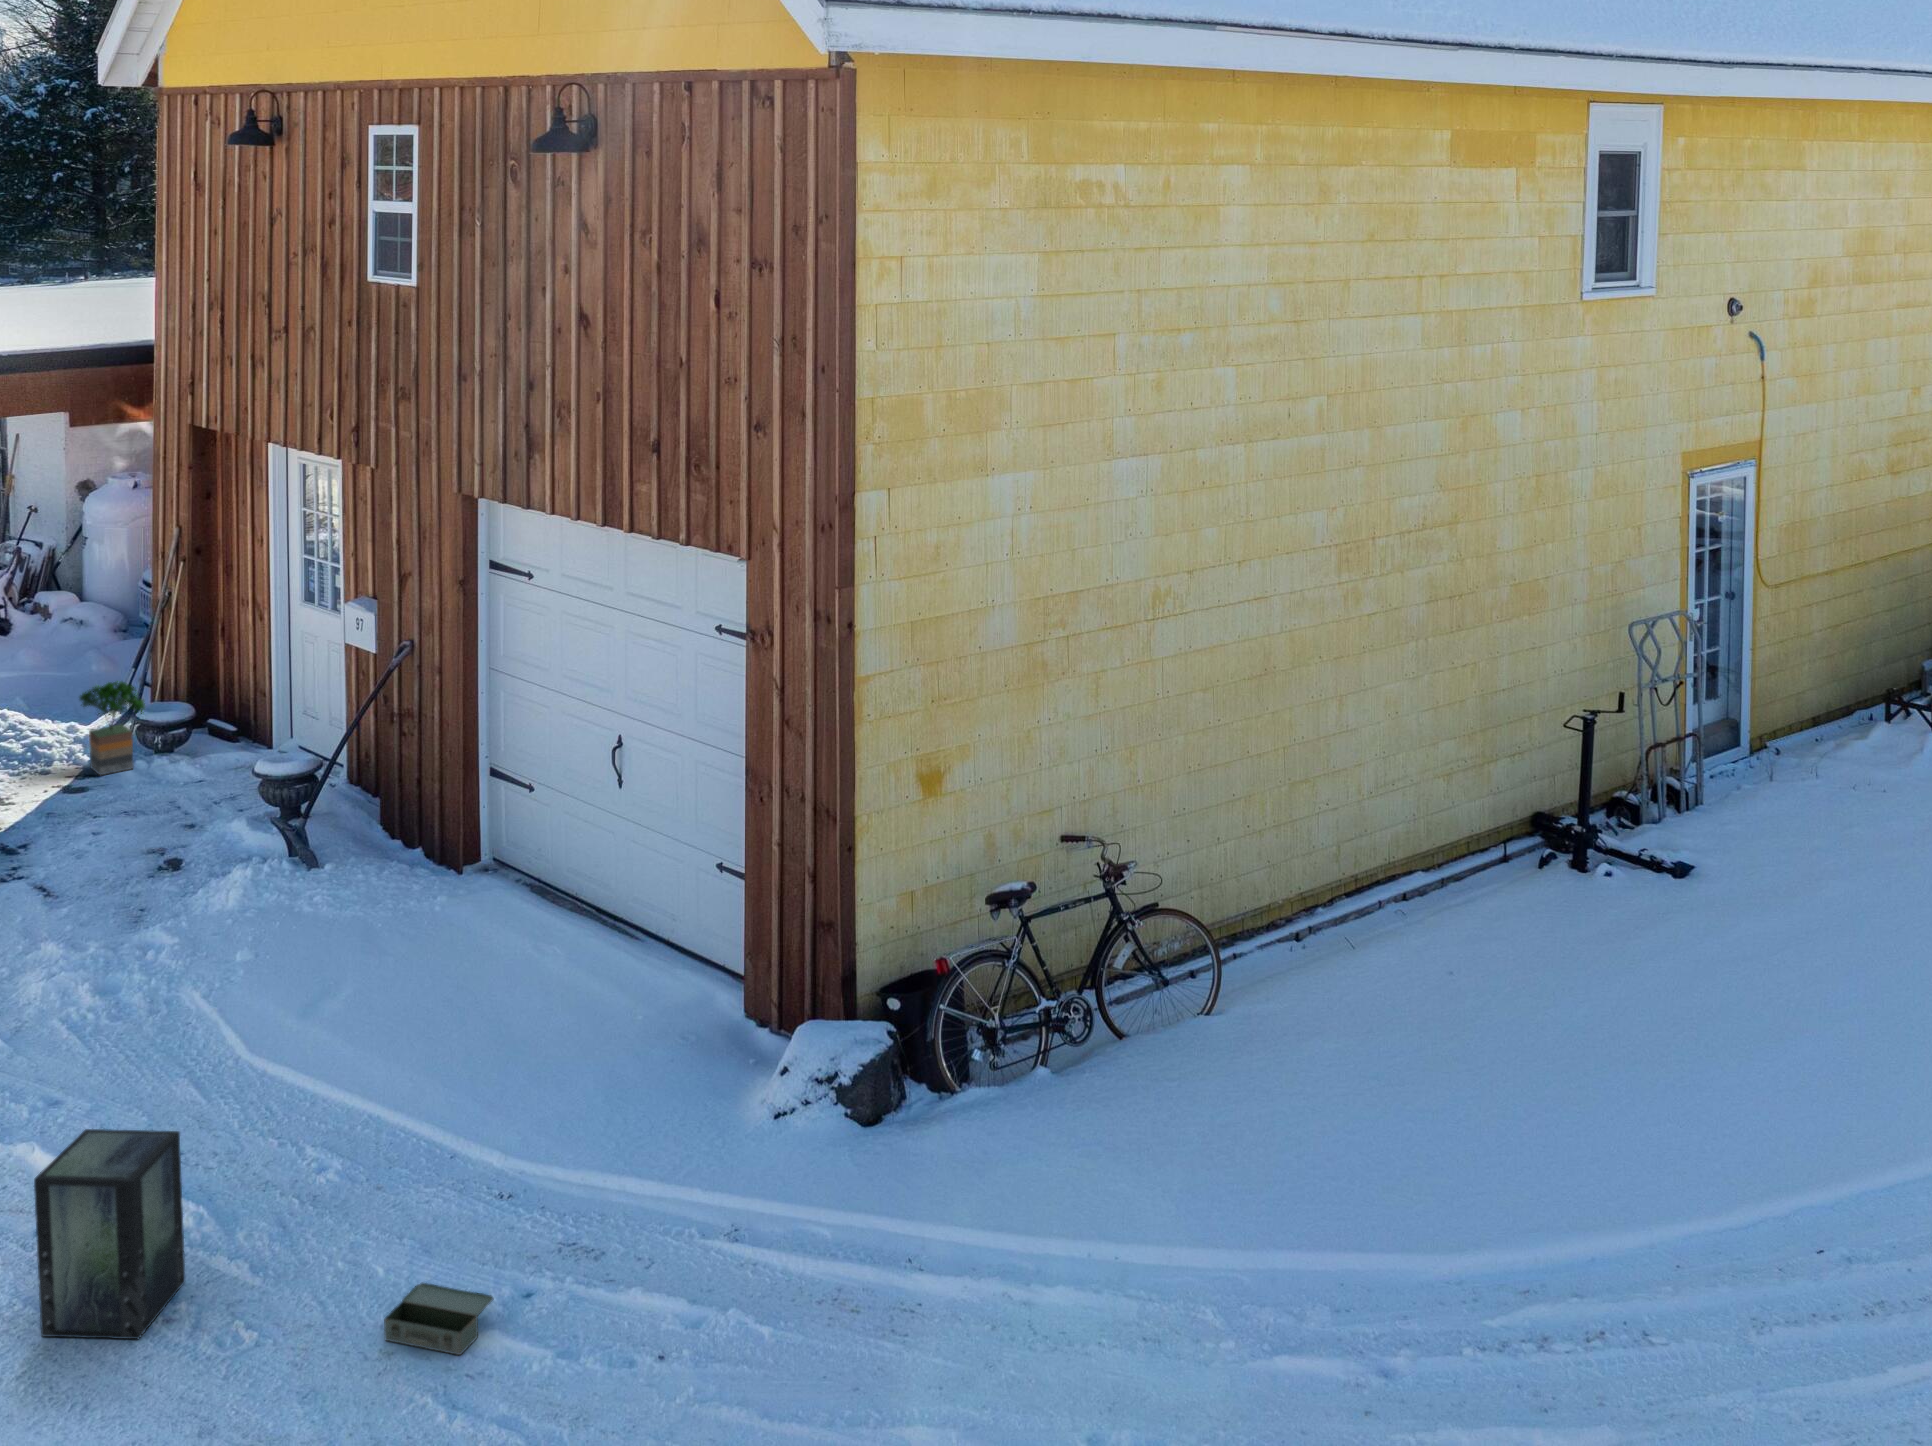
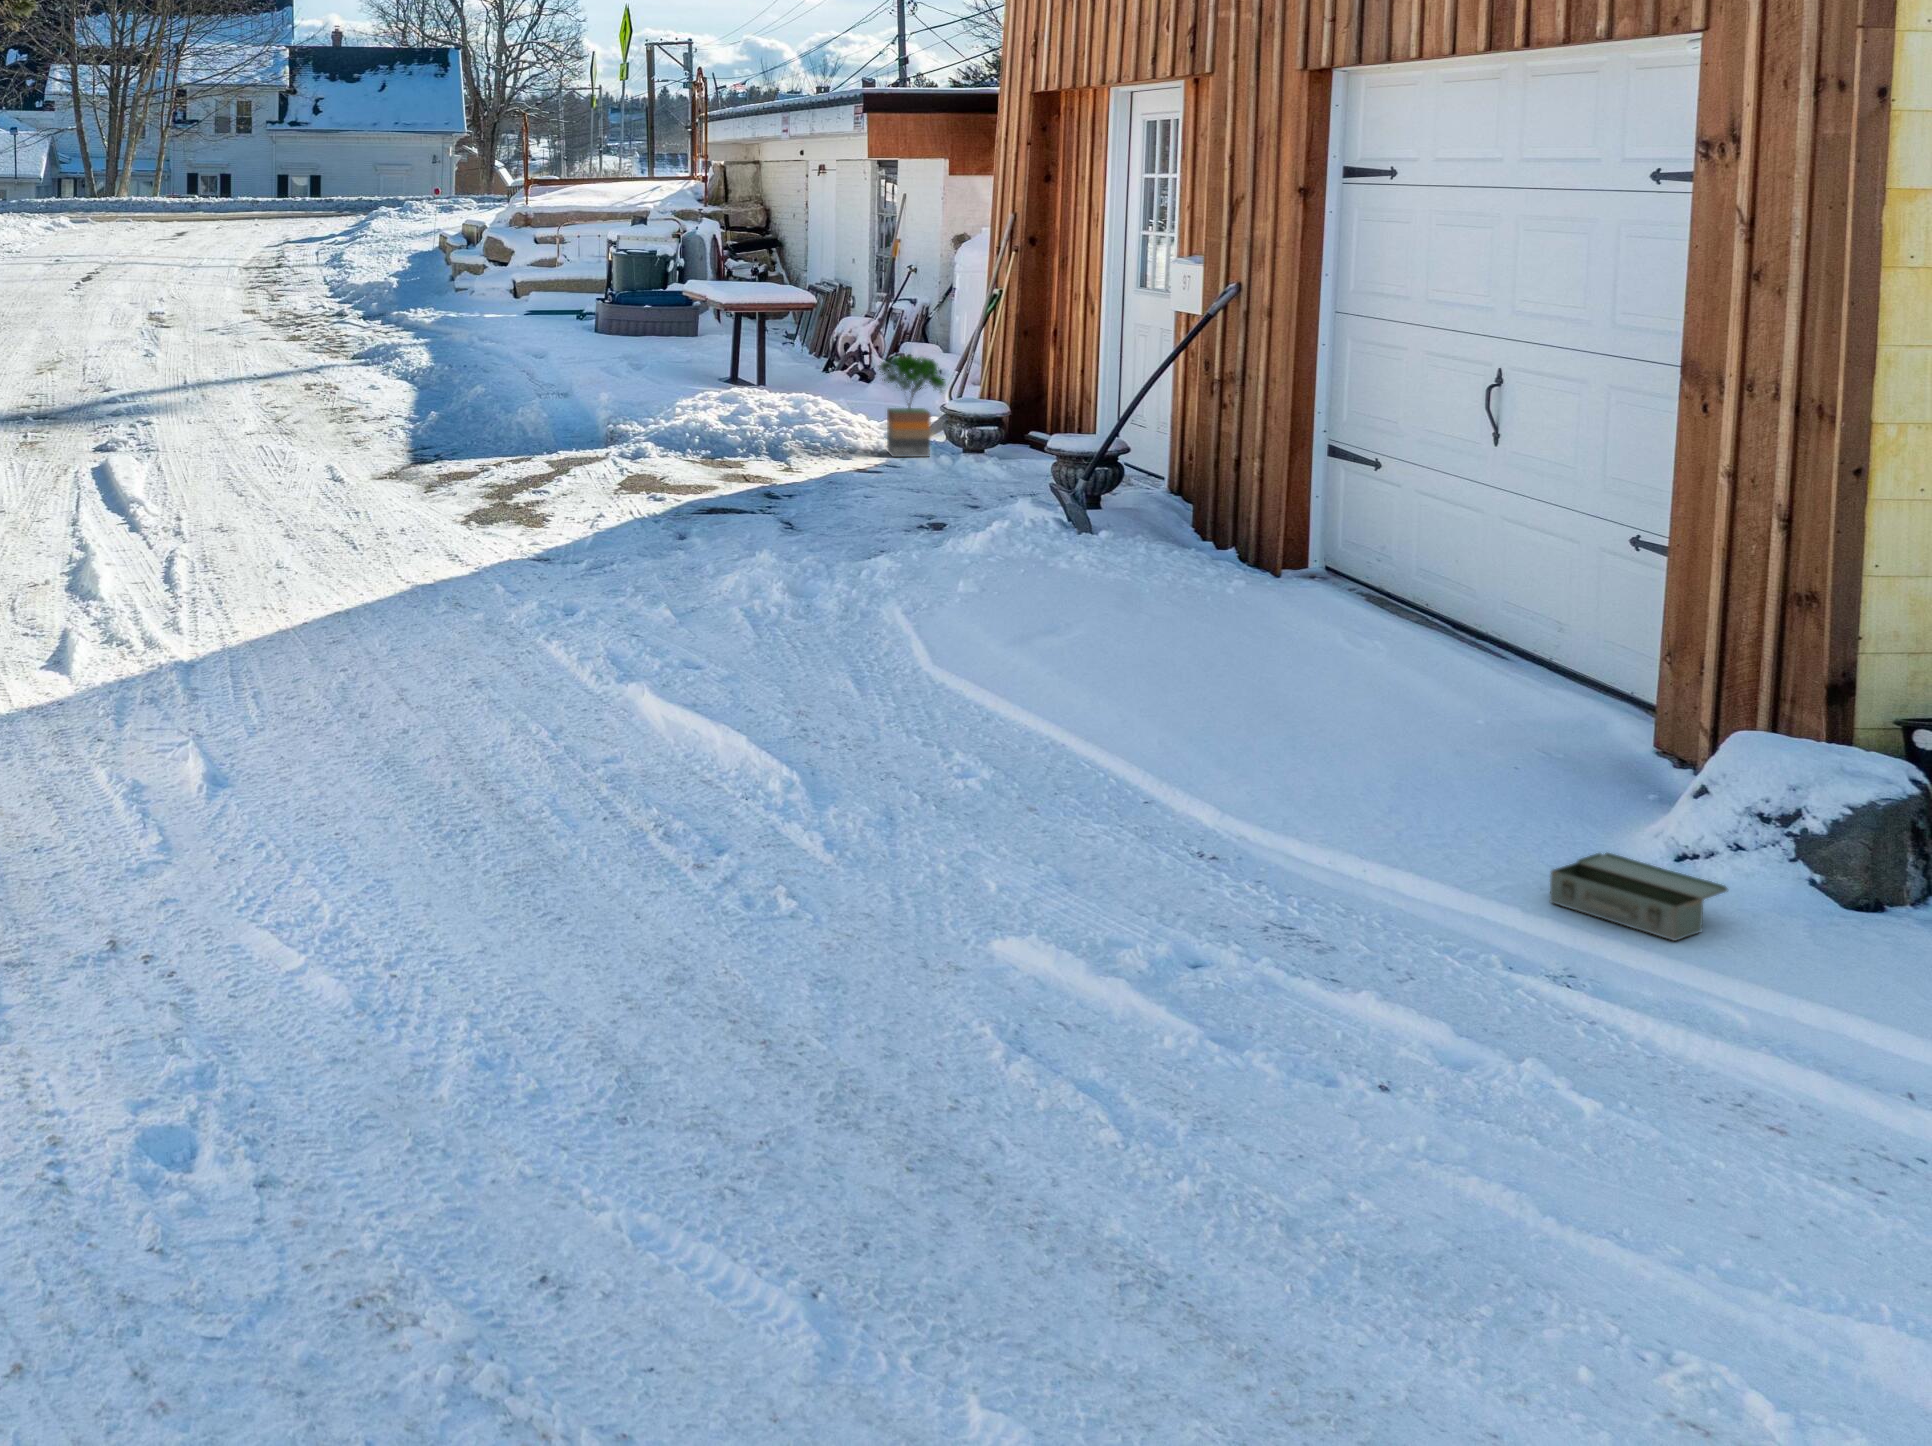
storage box: present [34,1129,185,1339] -> none [583,582,757,825]
toolbox: present [384,1283,493,1355] -> present [1550,853,1728,941]

